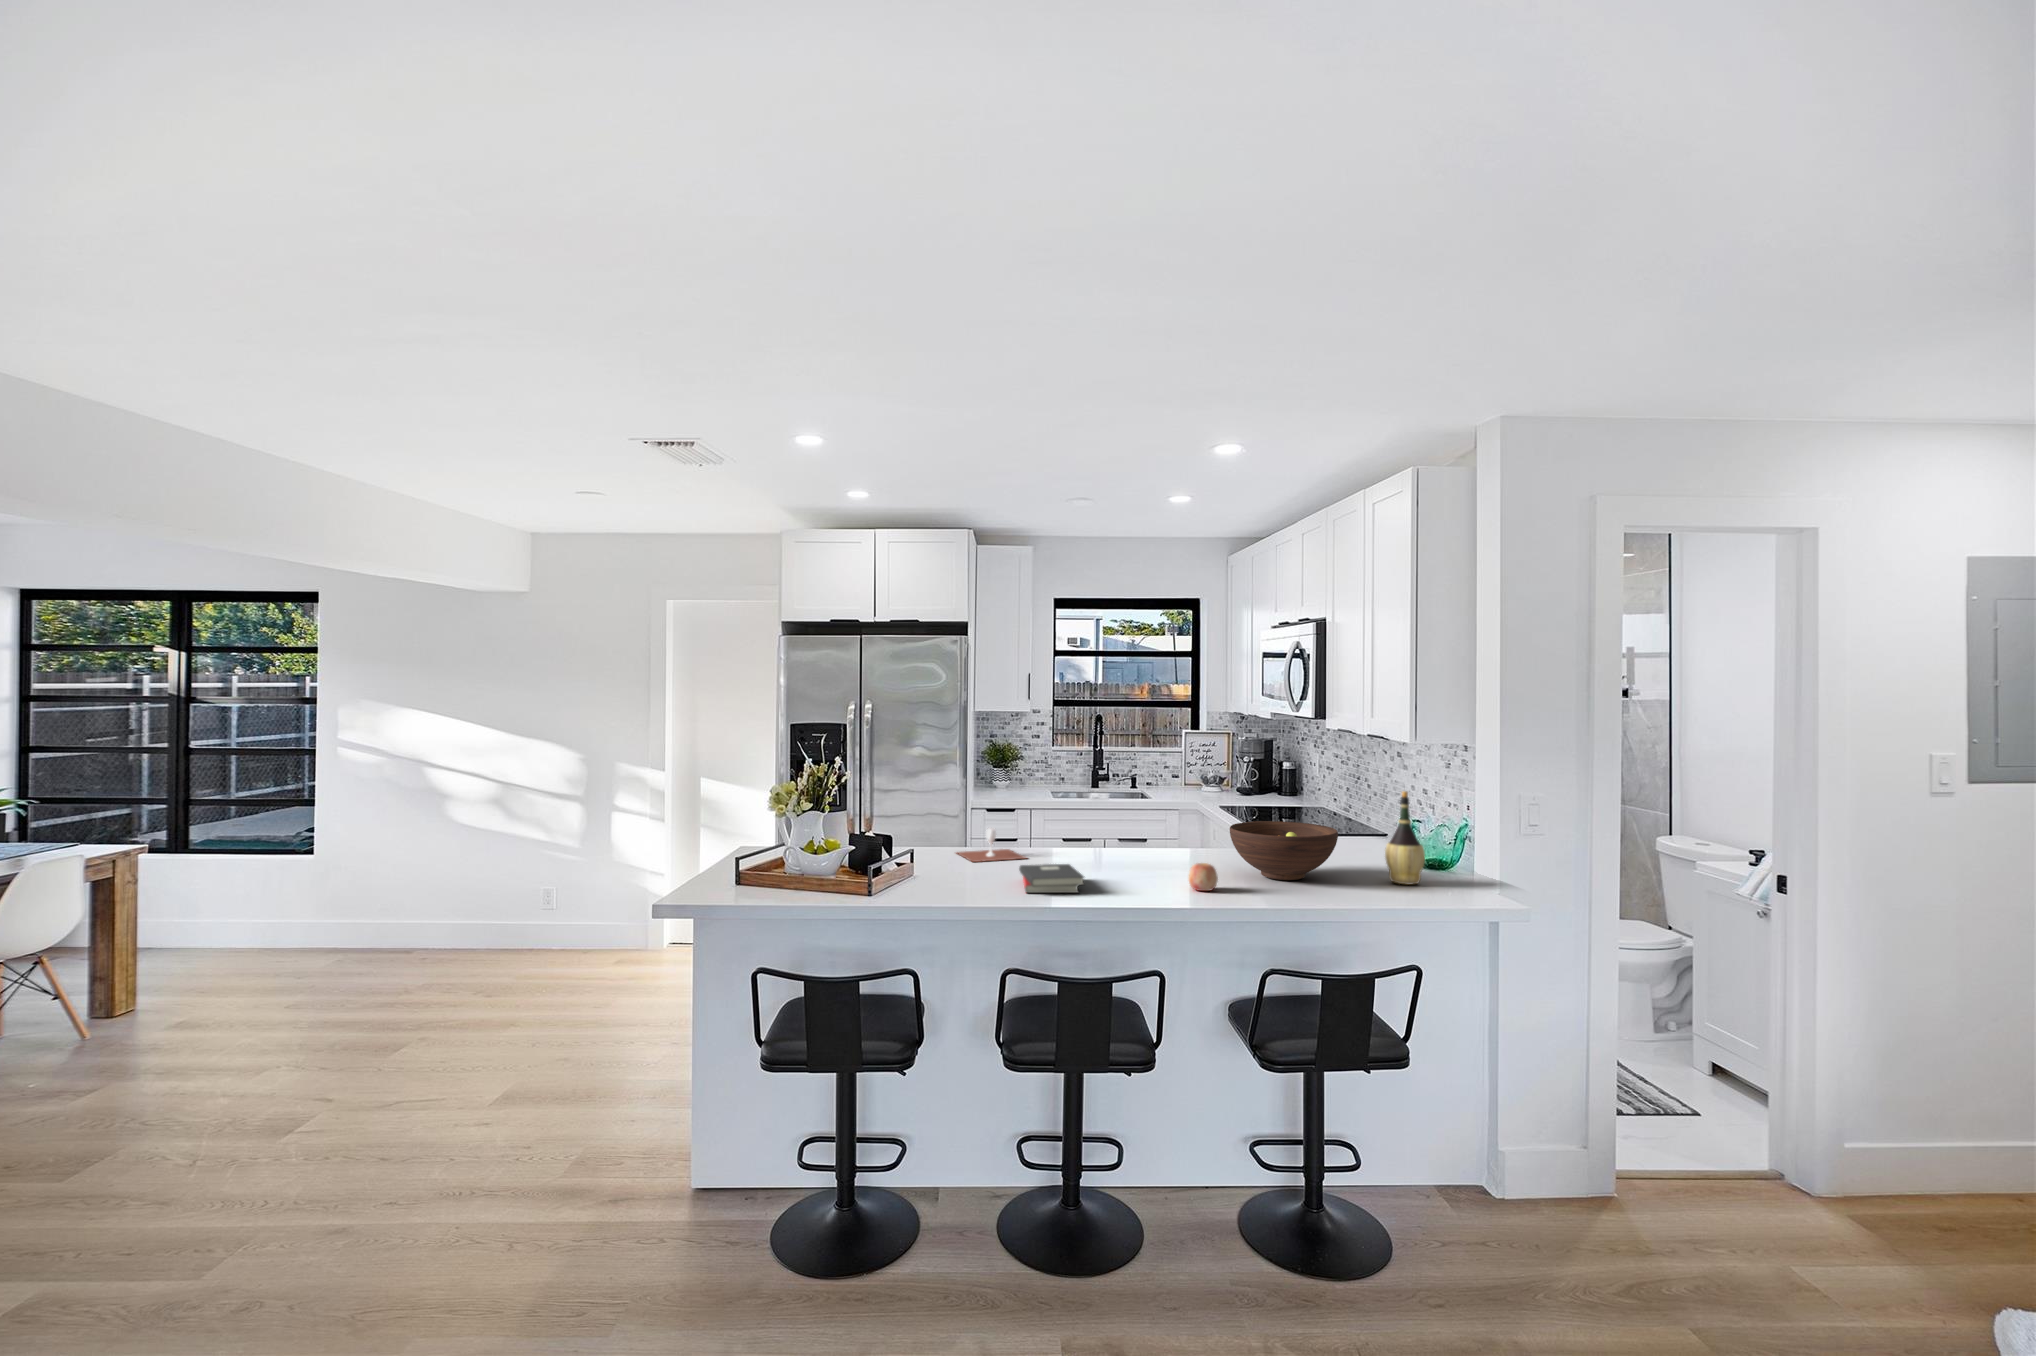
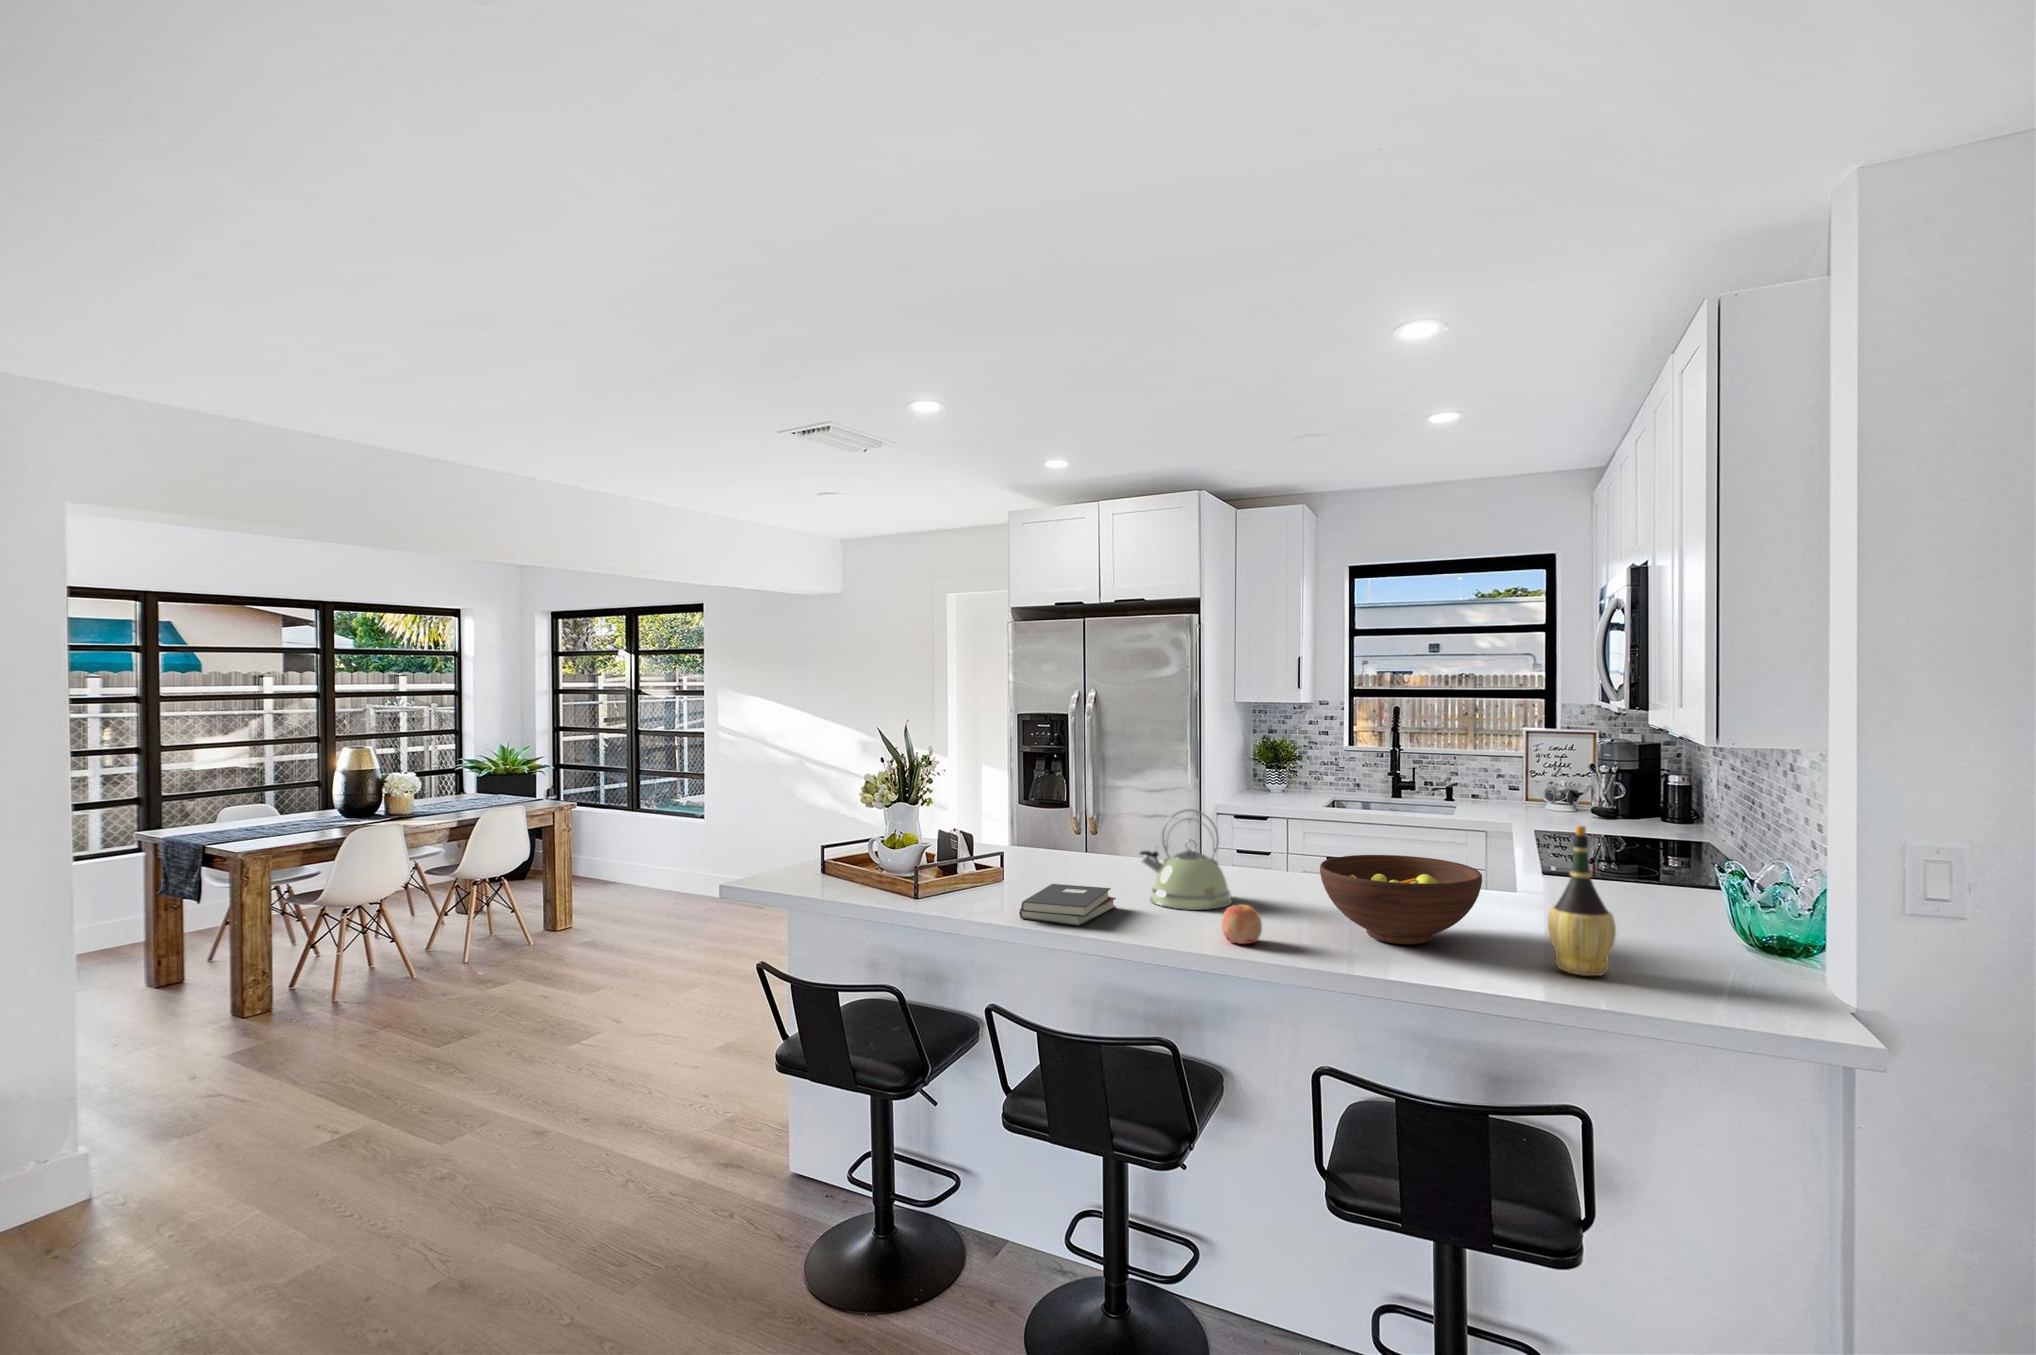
kettle: none [1073,798,1143,875] -> present [1140,809,1232,910]
wine glass: present [957,828,1026,862] -> none [1057,837,1133,877]

